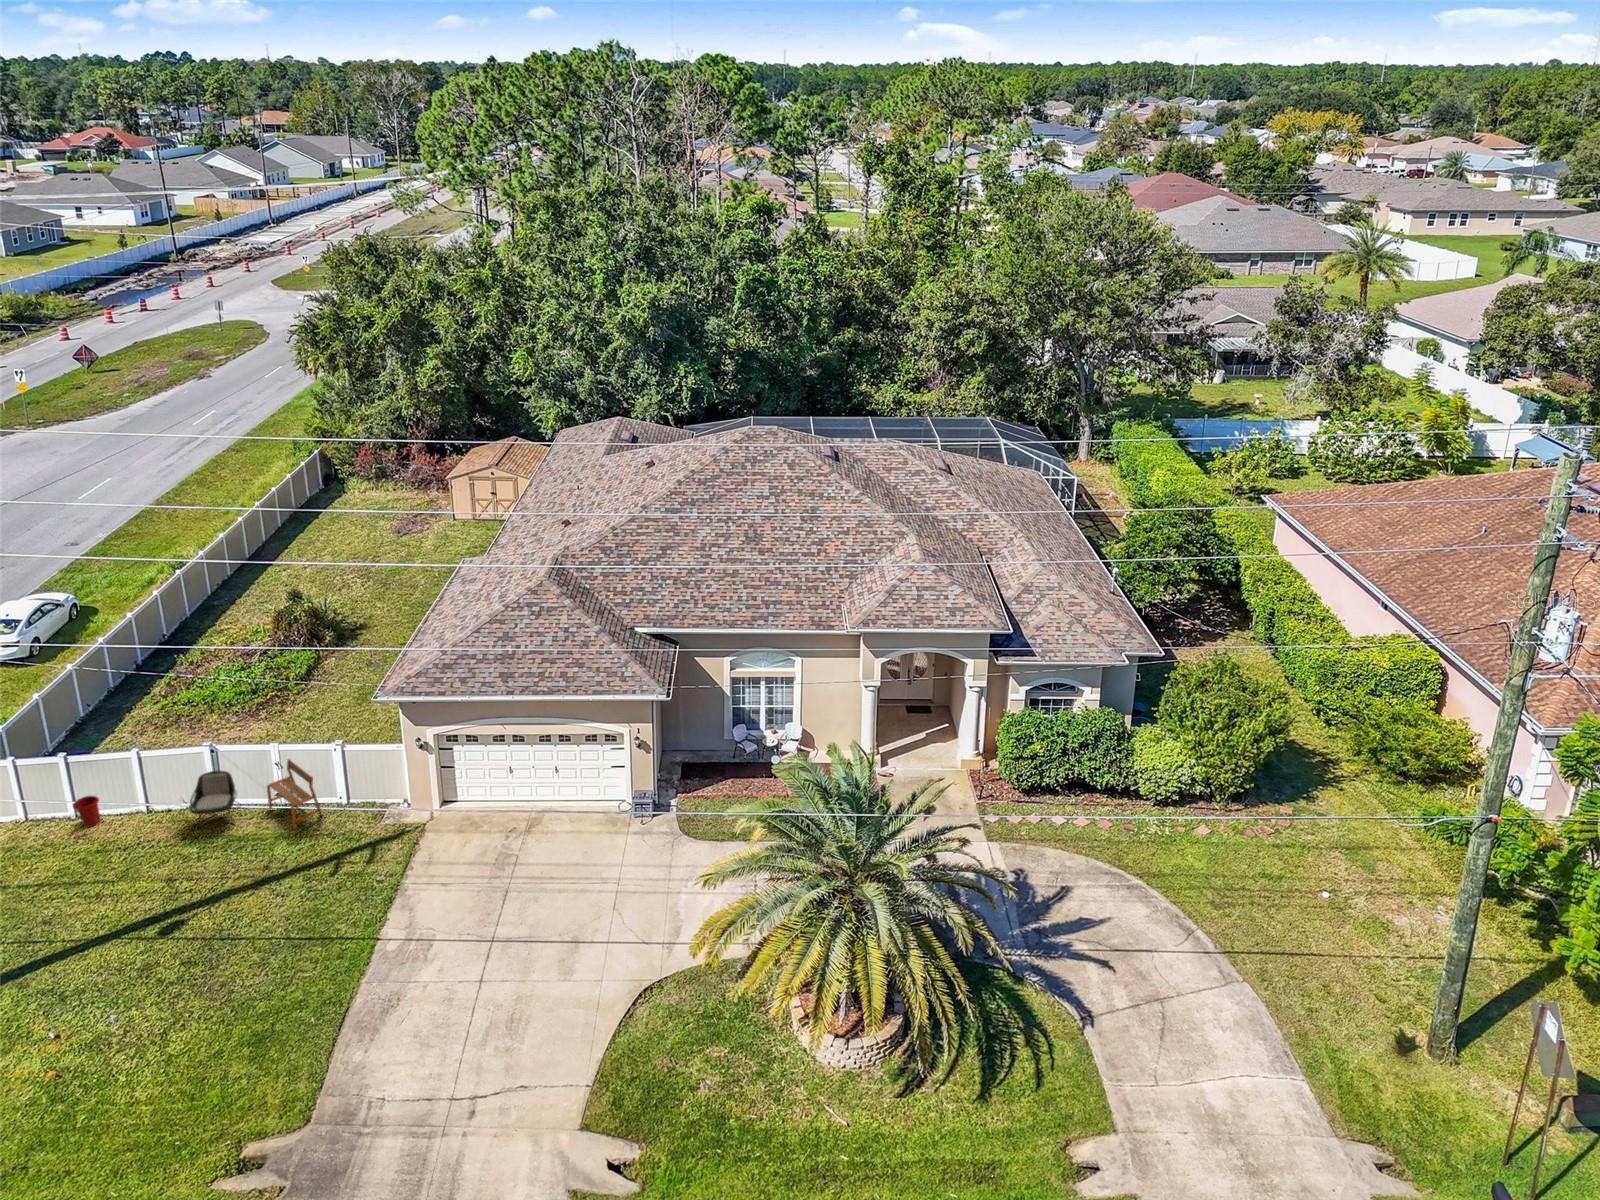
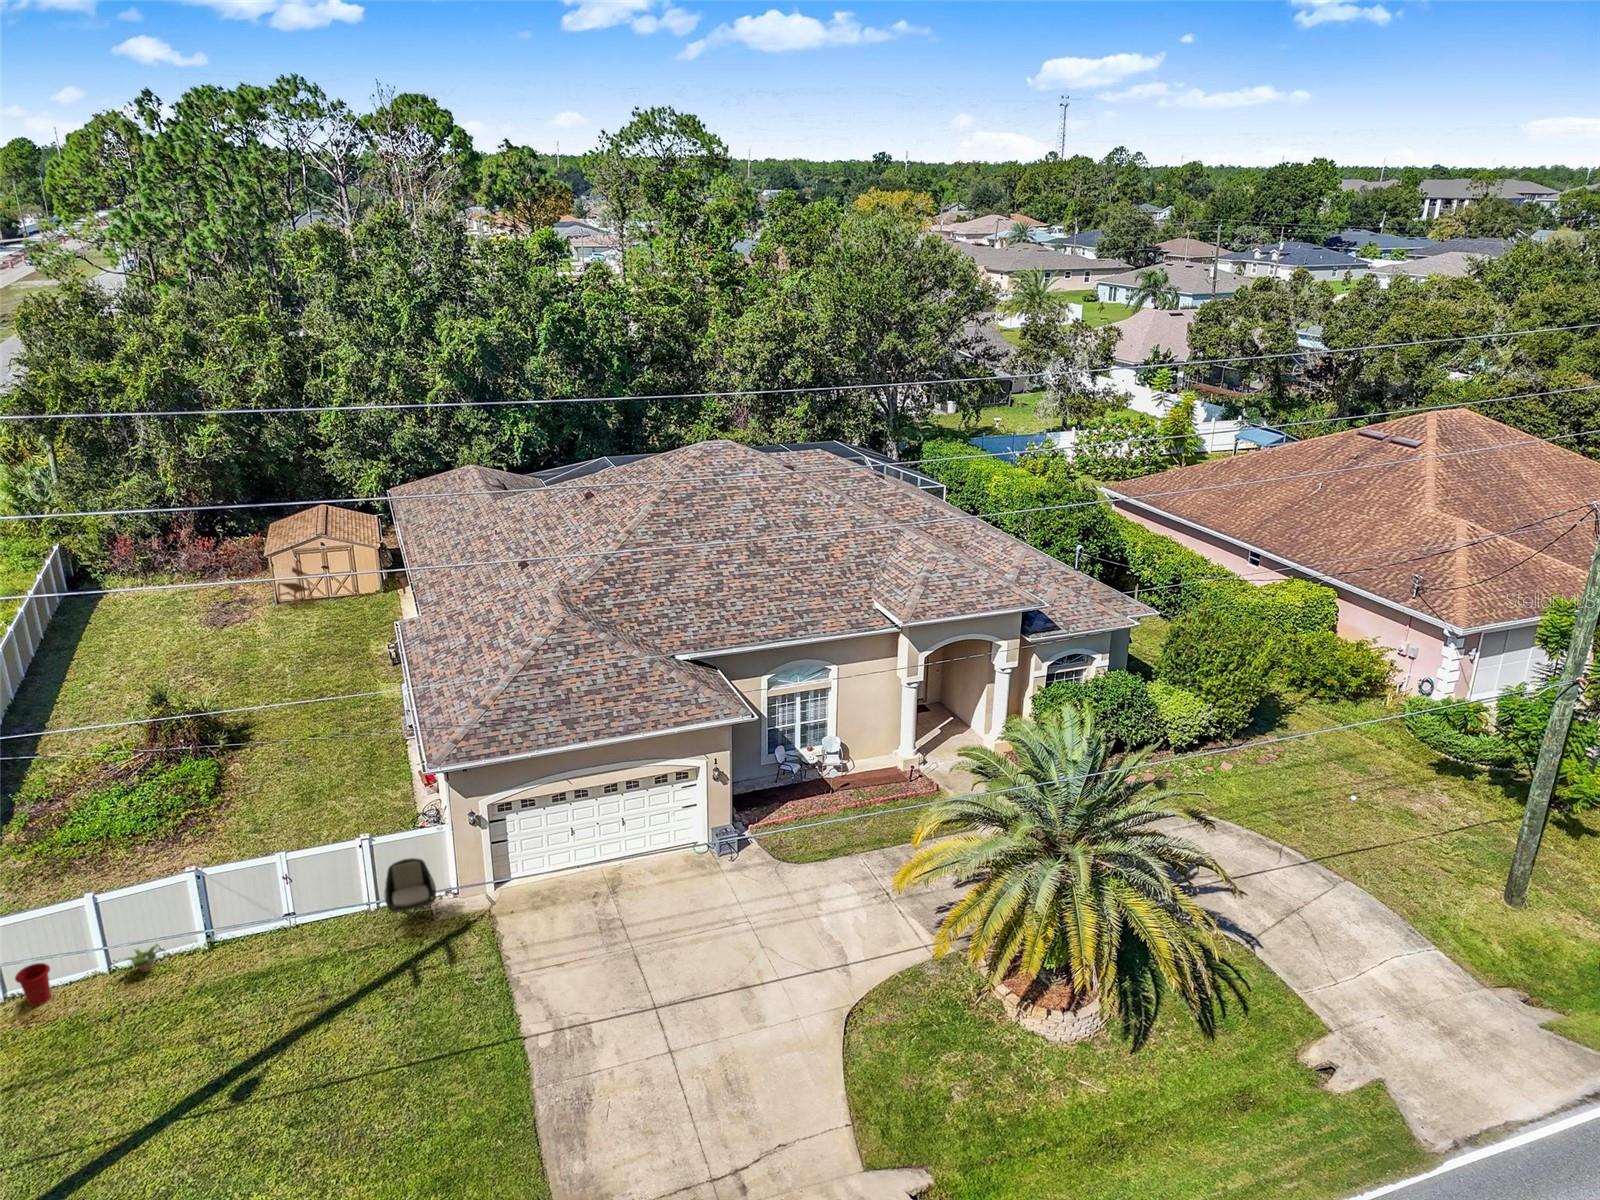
bench: present [267,759,322,830] -> present [277,567,314,609]
lounge chair: present [189,770,237,825] -> present [384,858,436,929]
decorative plant: present [1391,1028,1424,1056] -> present [125,945,159,972]

